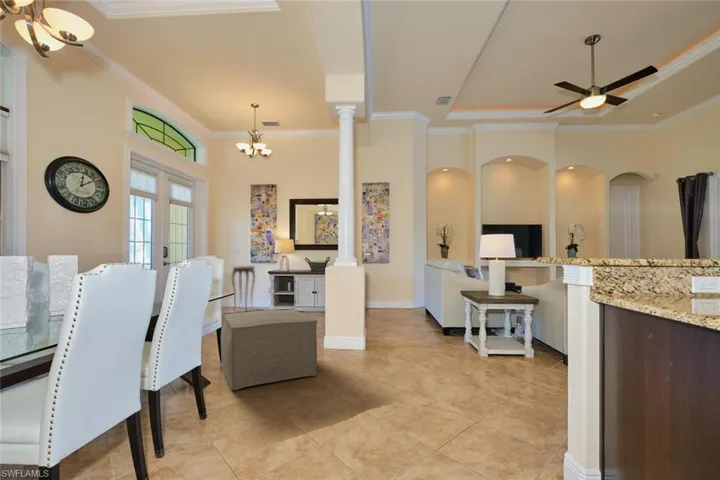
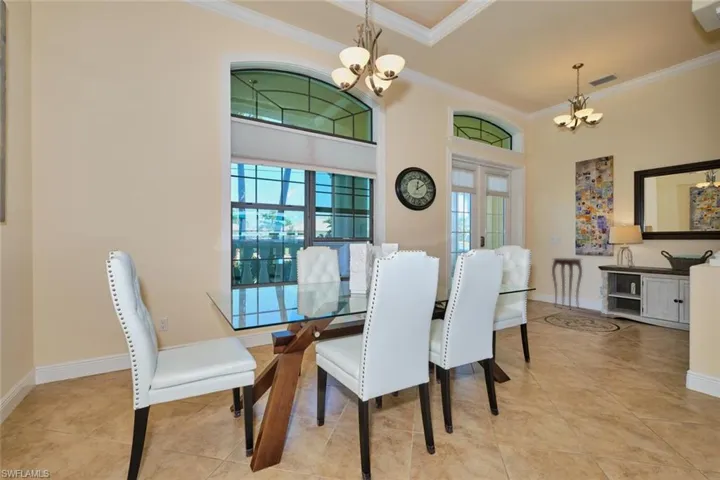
ottoman: present [221,308,317,390] -> none [528,313,668,432]

